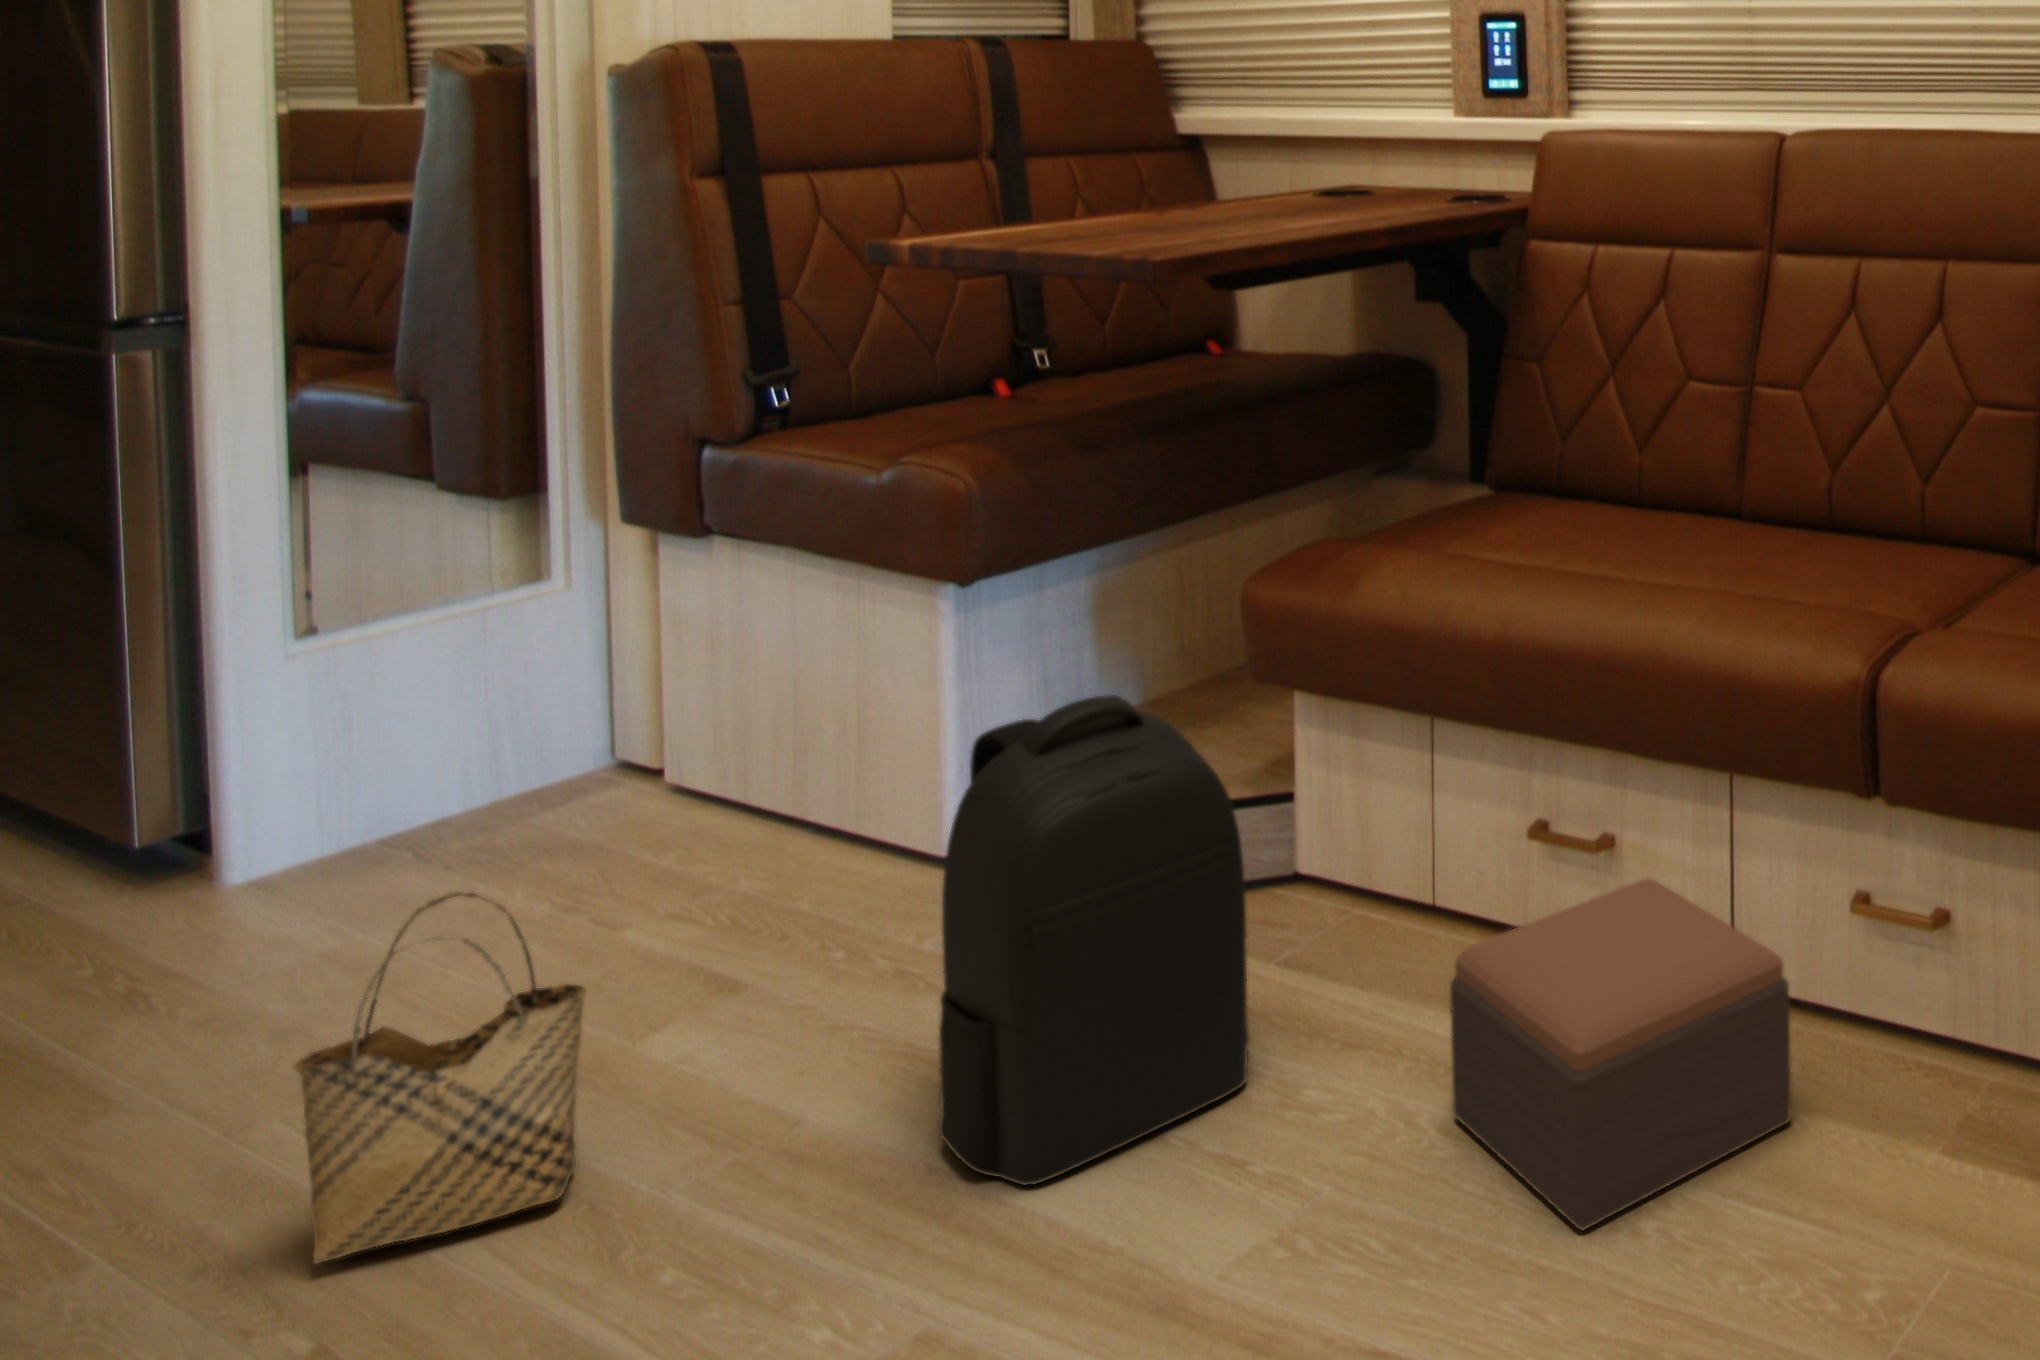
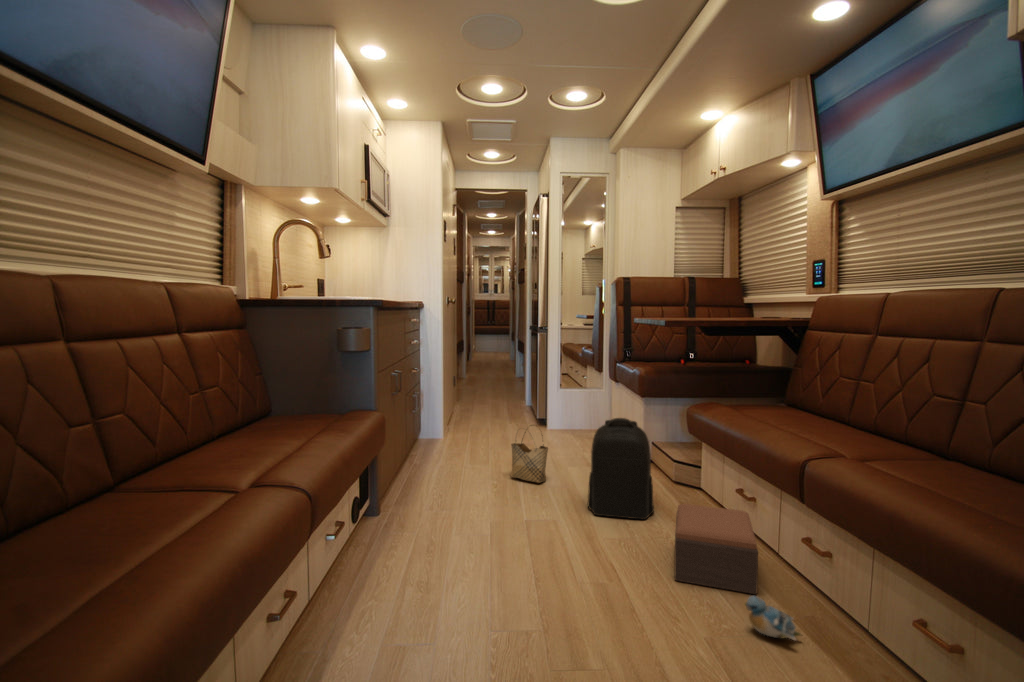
plush toy: none [1870,1113,2008,1220] -> present [745,596,801,640]

